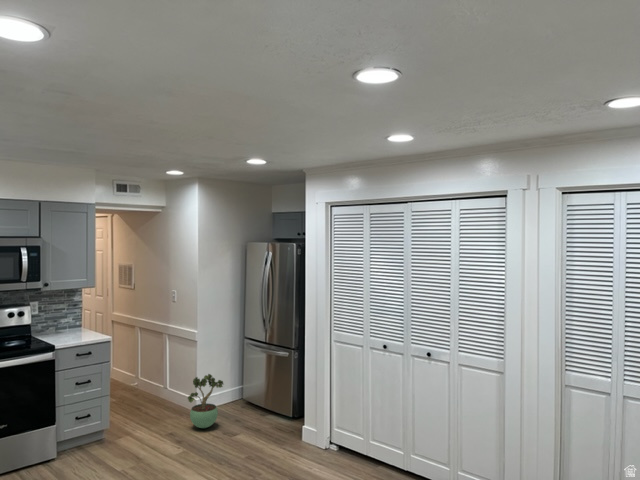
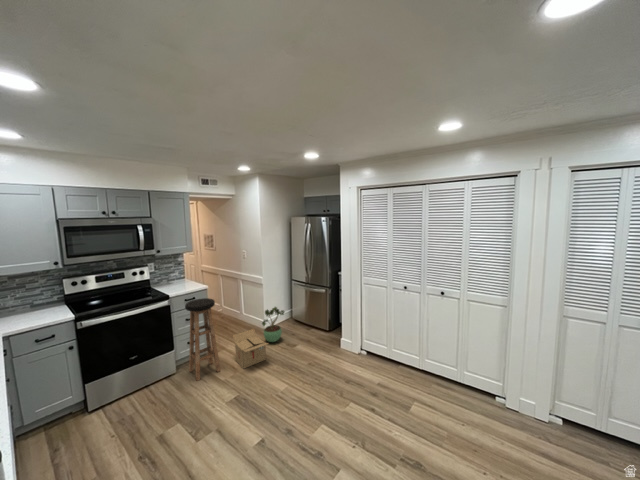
bar stool: none [75,353,118,470] -> present [185,298,220,381]
cardboard box: none [141,404,191,459] -> present [233,329,268,368]

